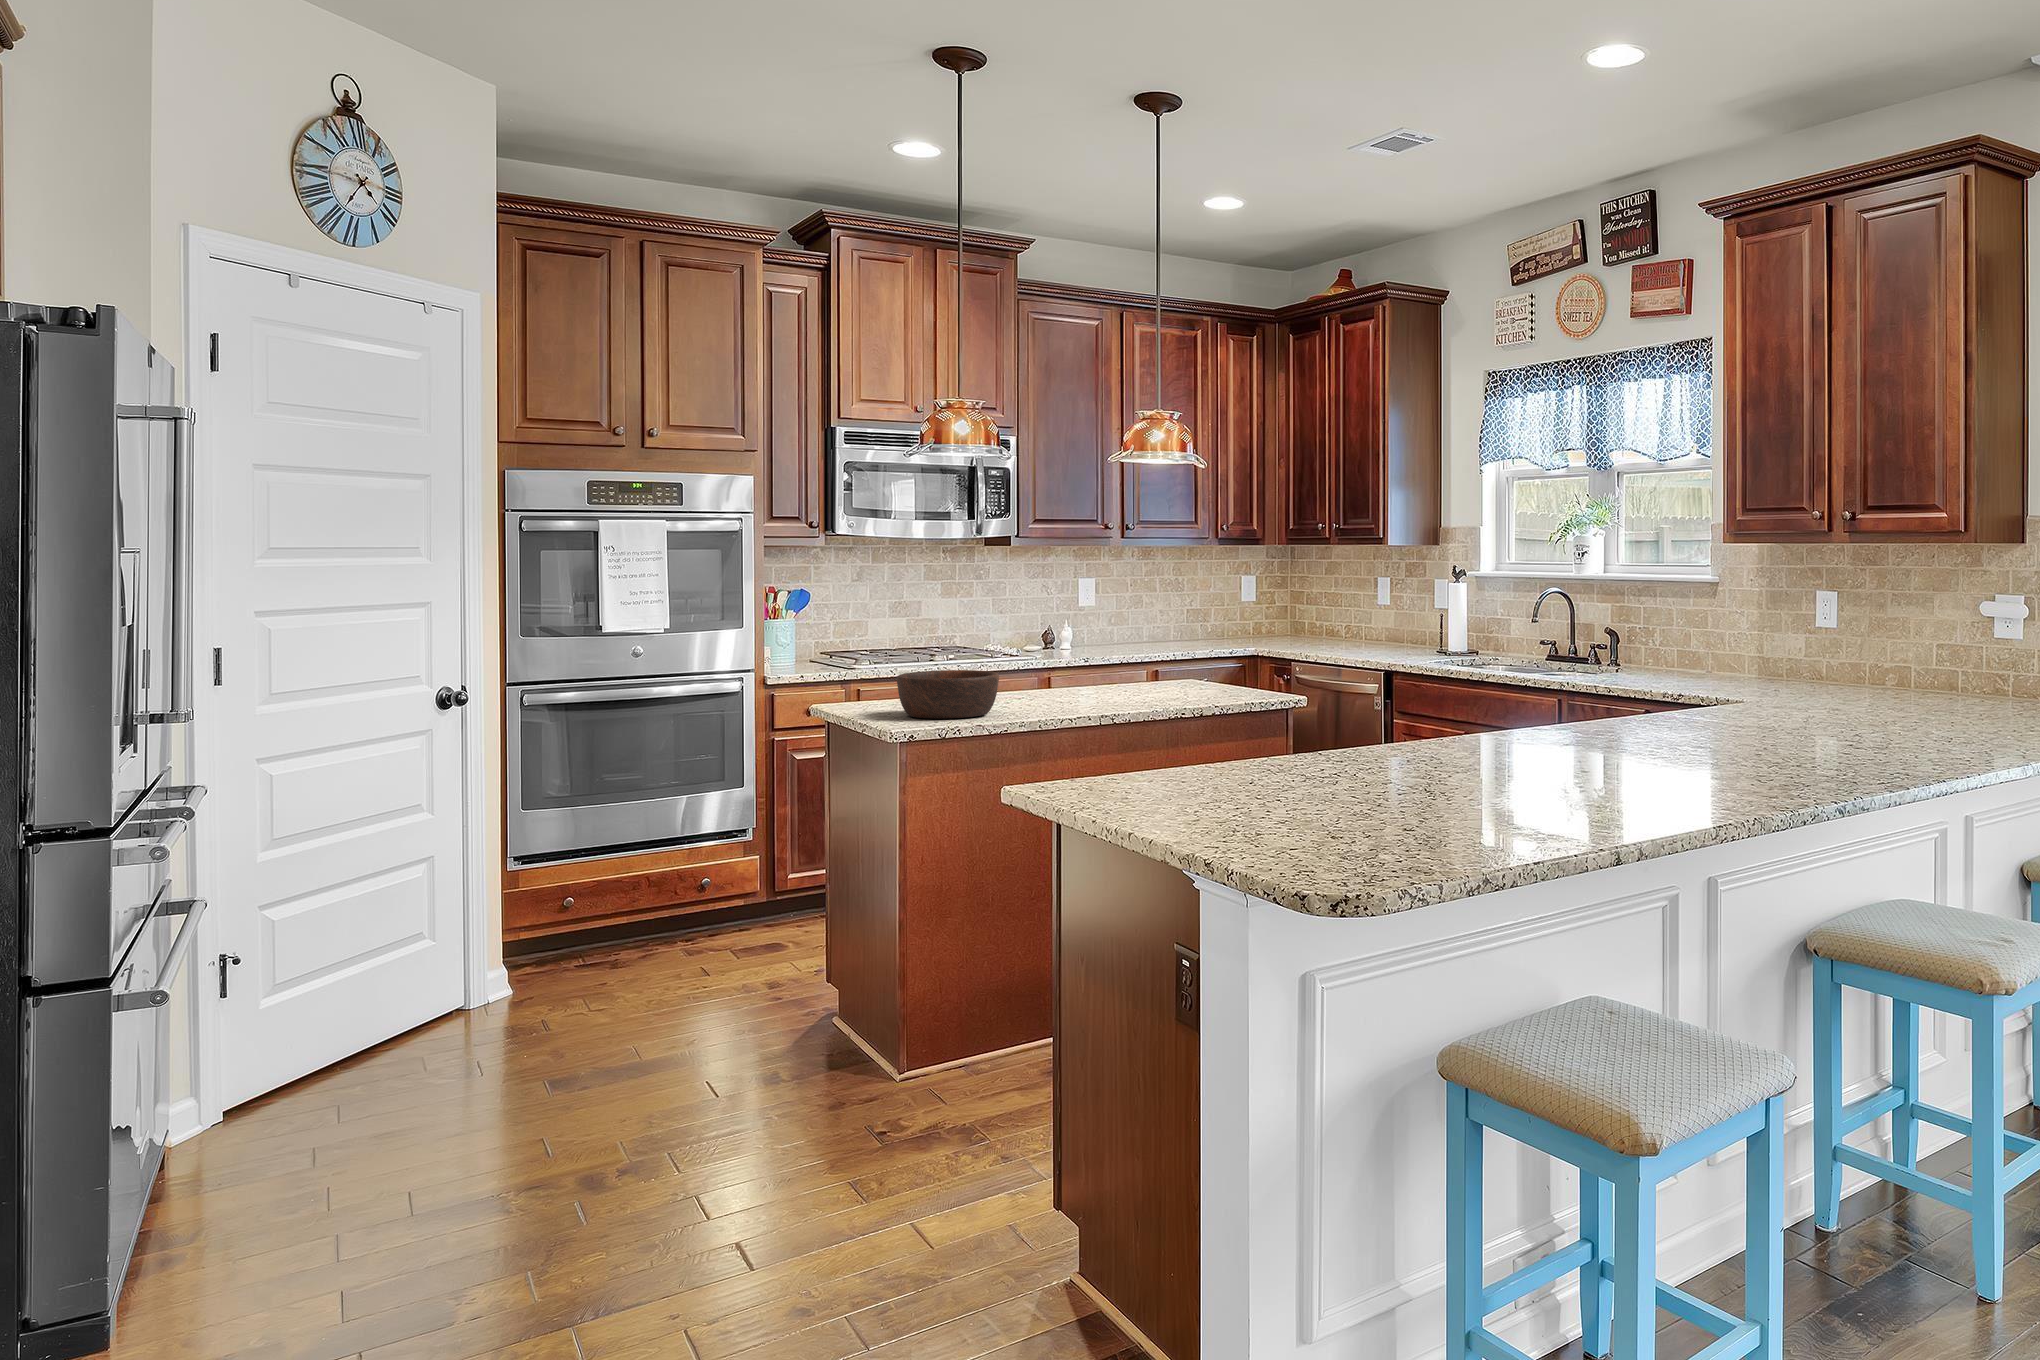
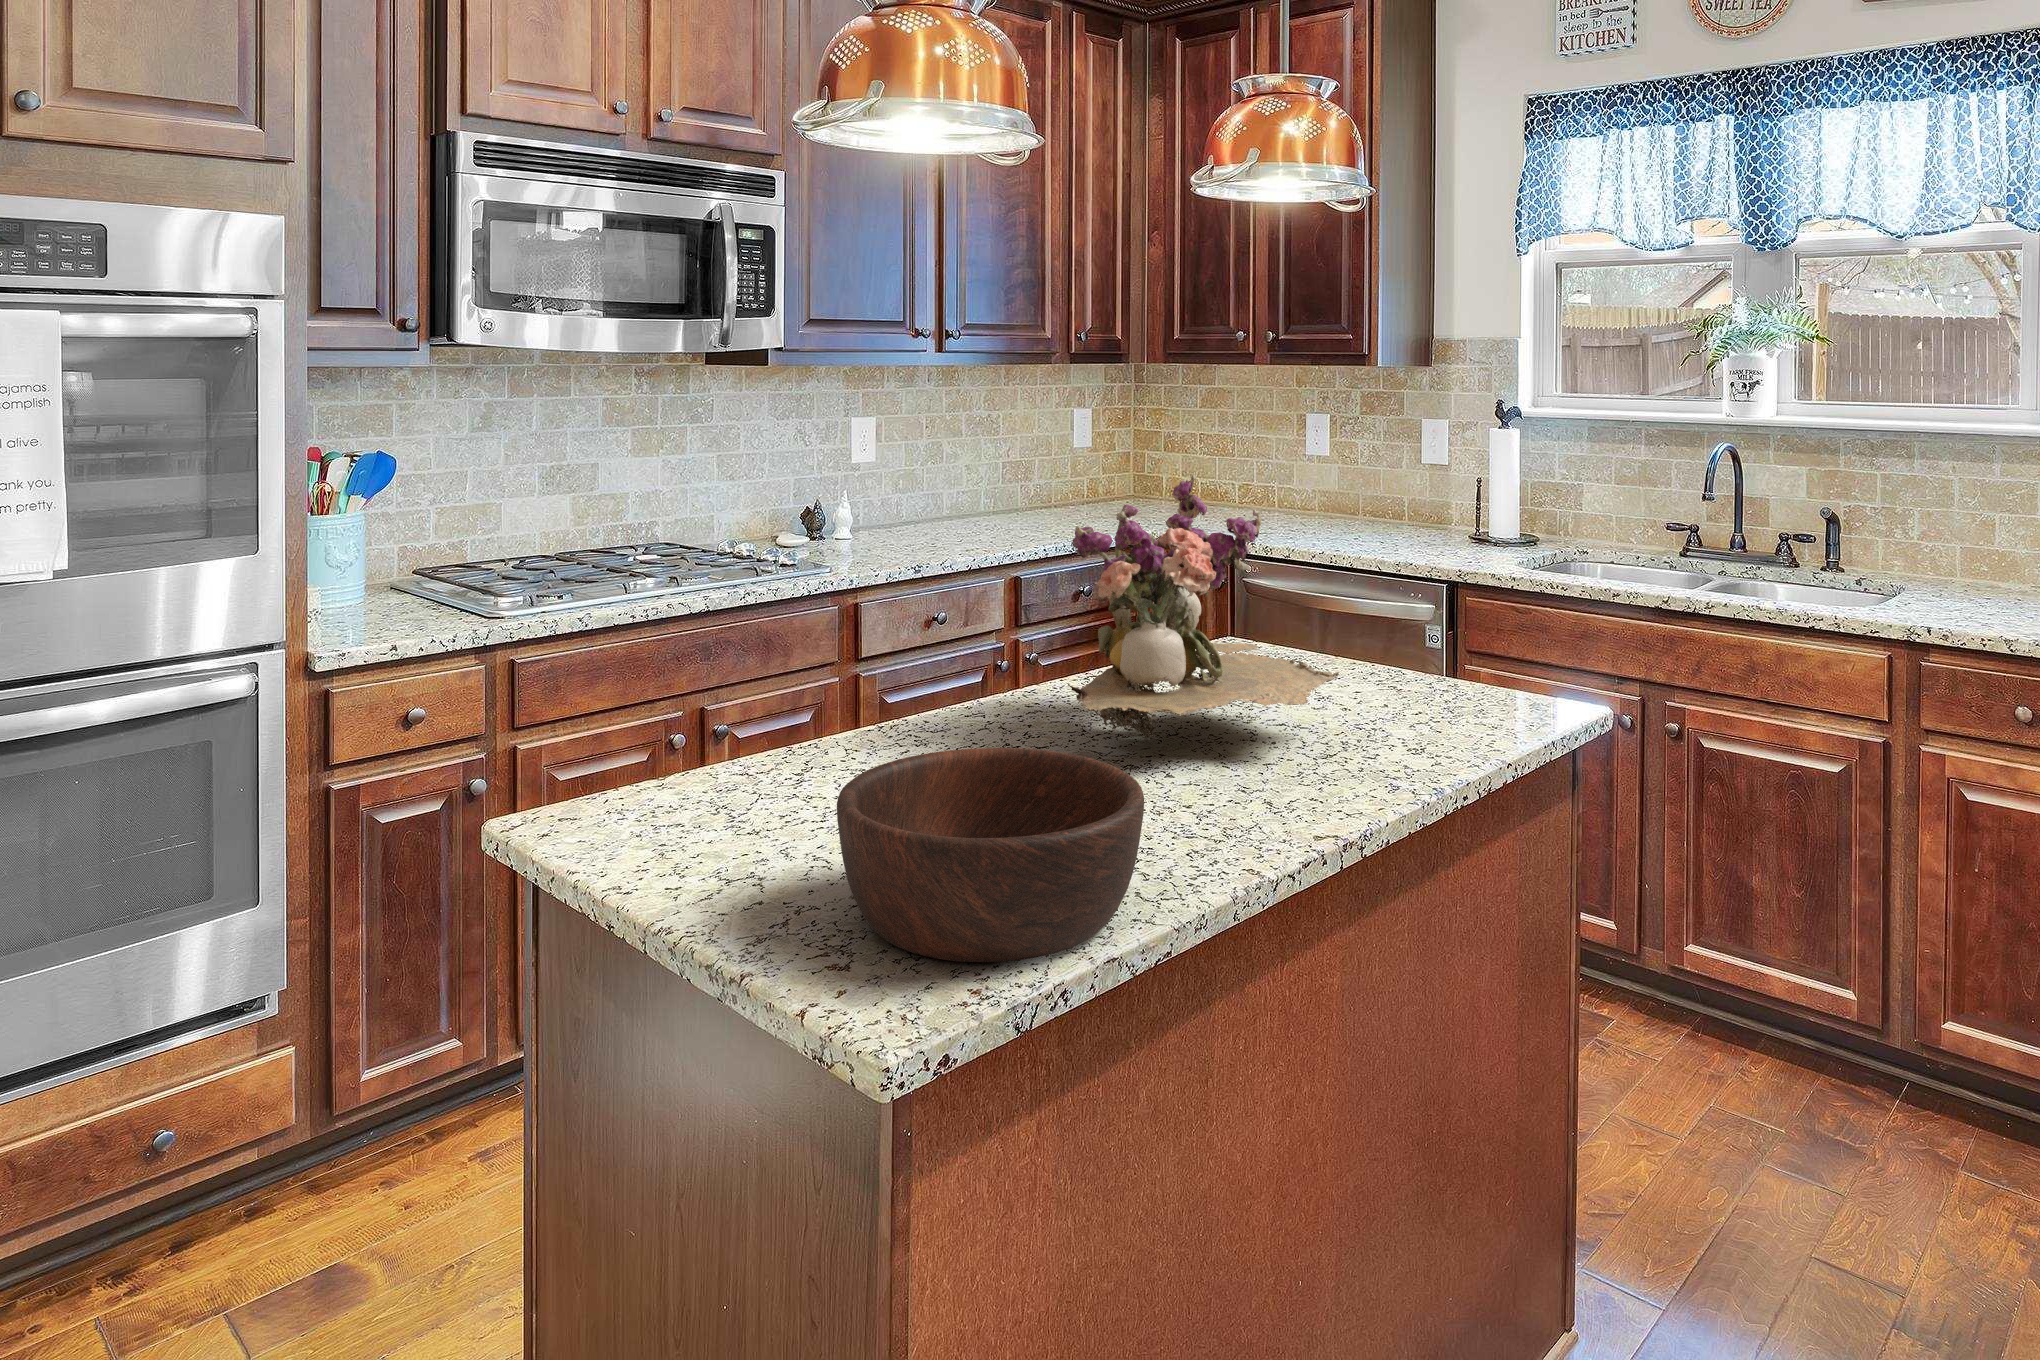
flower arrangement: none [1039,589,1163,697] -> present [1068,475,1339,741]

